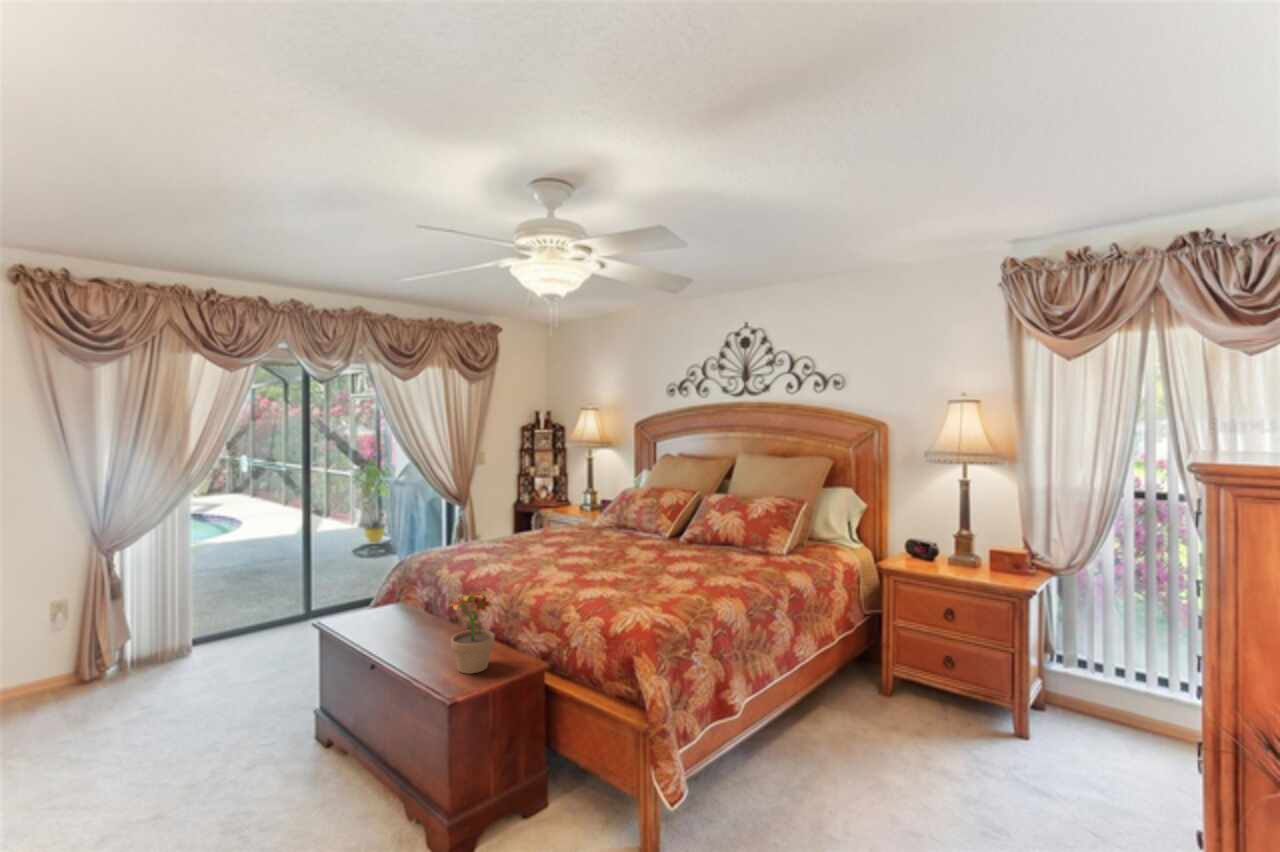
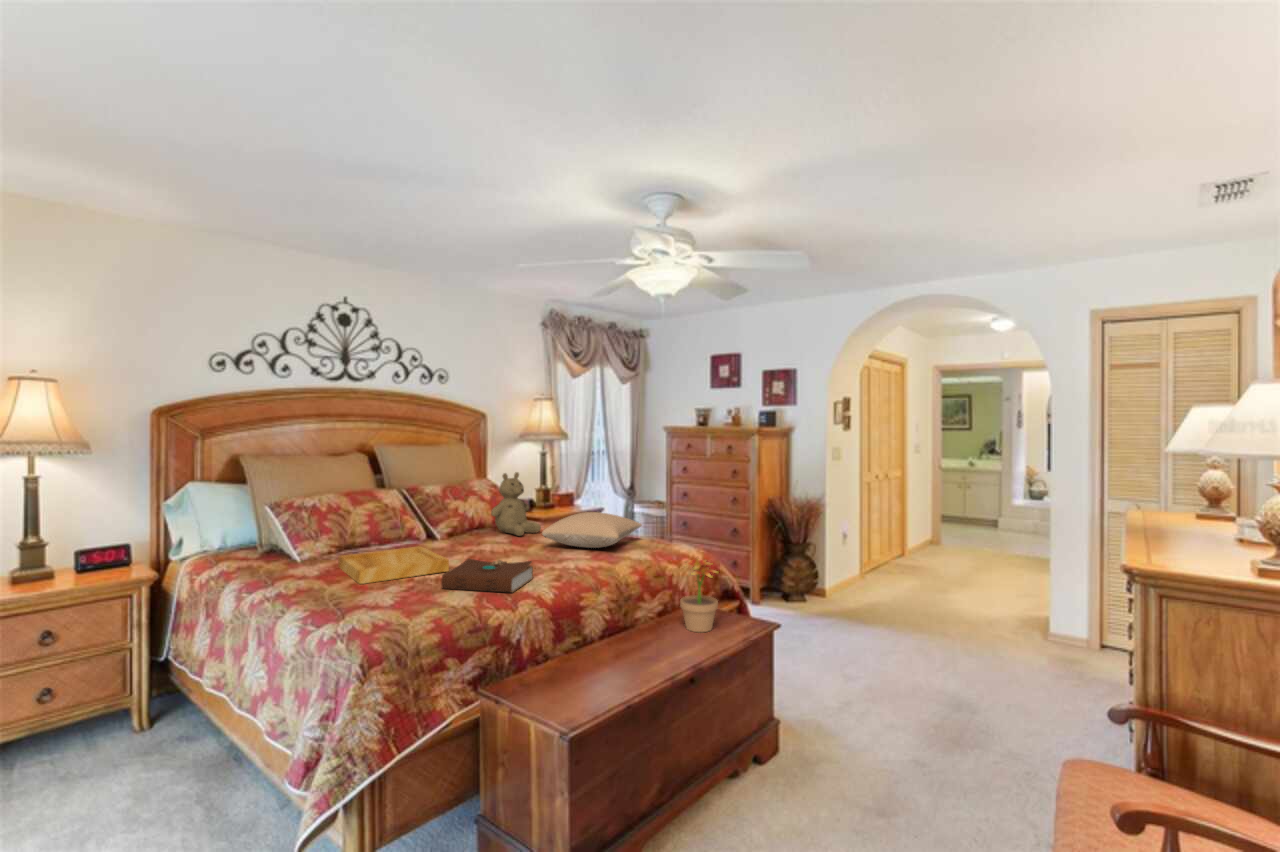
teddy bear: none [692,488,747,560] -> present [491,472,541,536]
tray: none [517,525,598,549] -> present [338,546,449,584]
pillow: none [594,539,707,581] -> present [542,512,642,548]
book: none [465,540,531,566] -> present [441,558,533,593]

